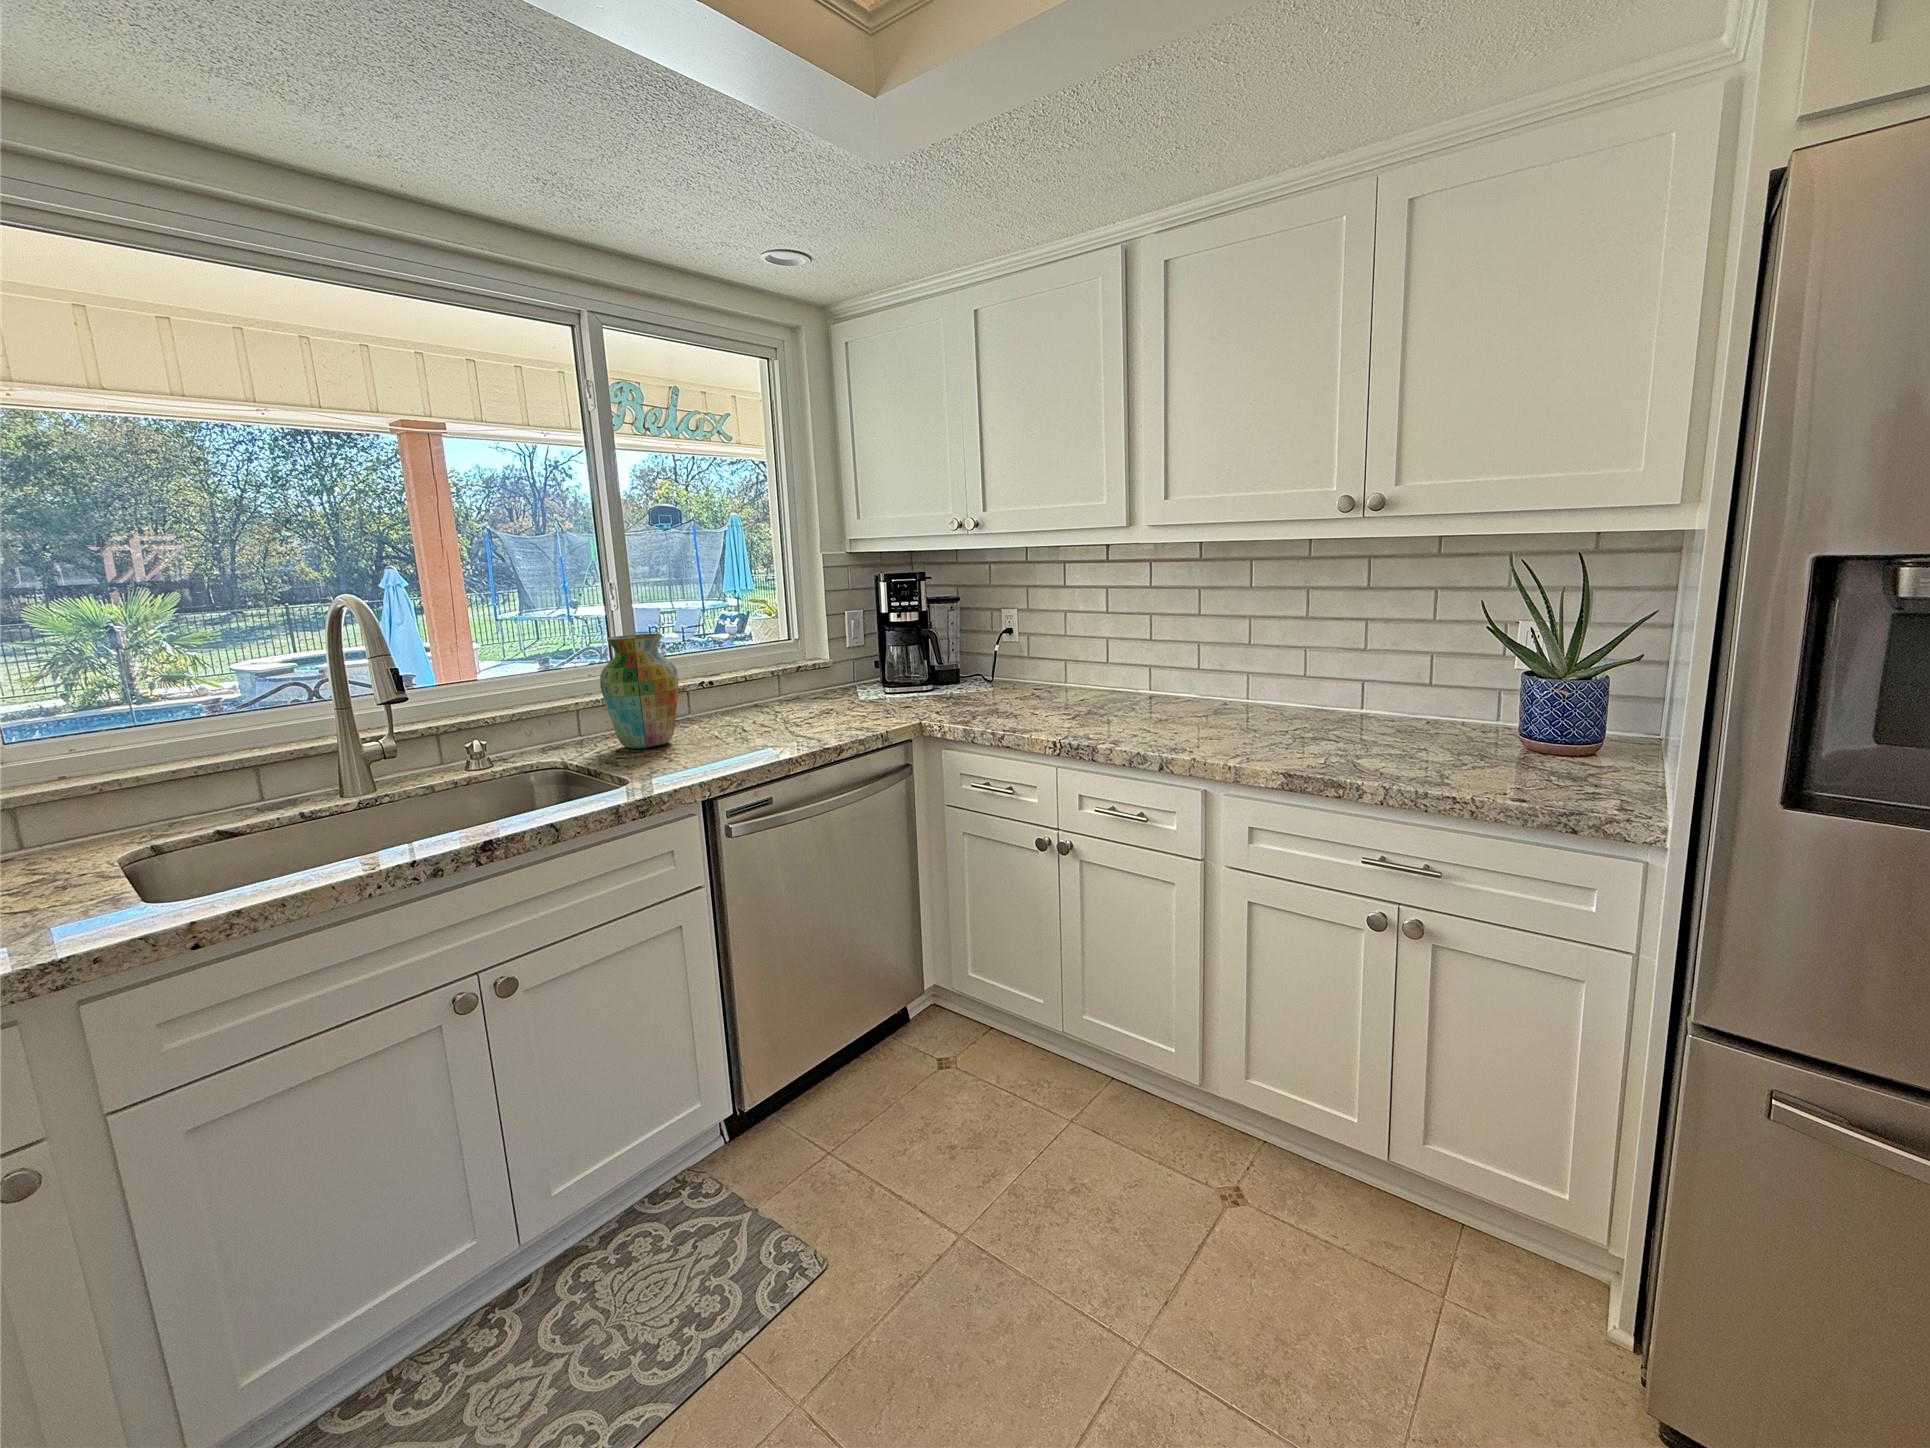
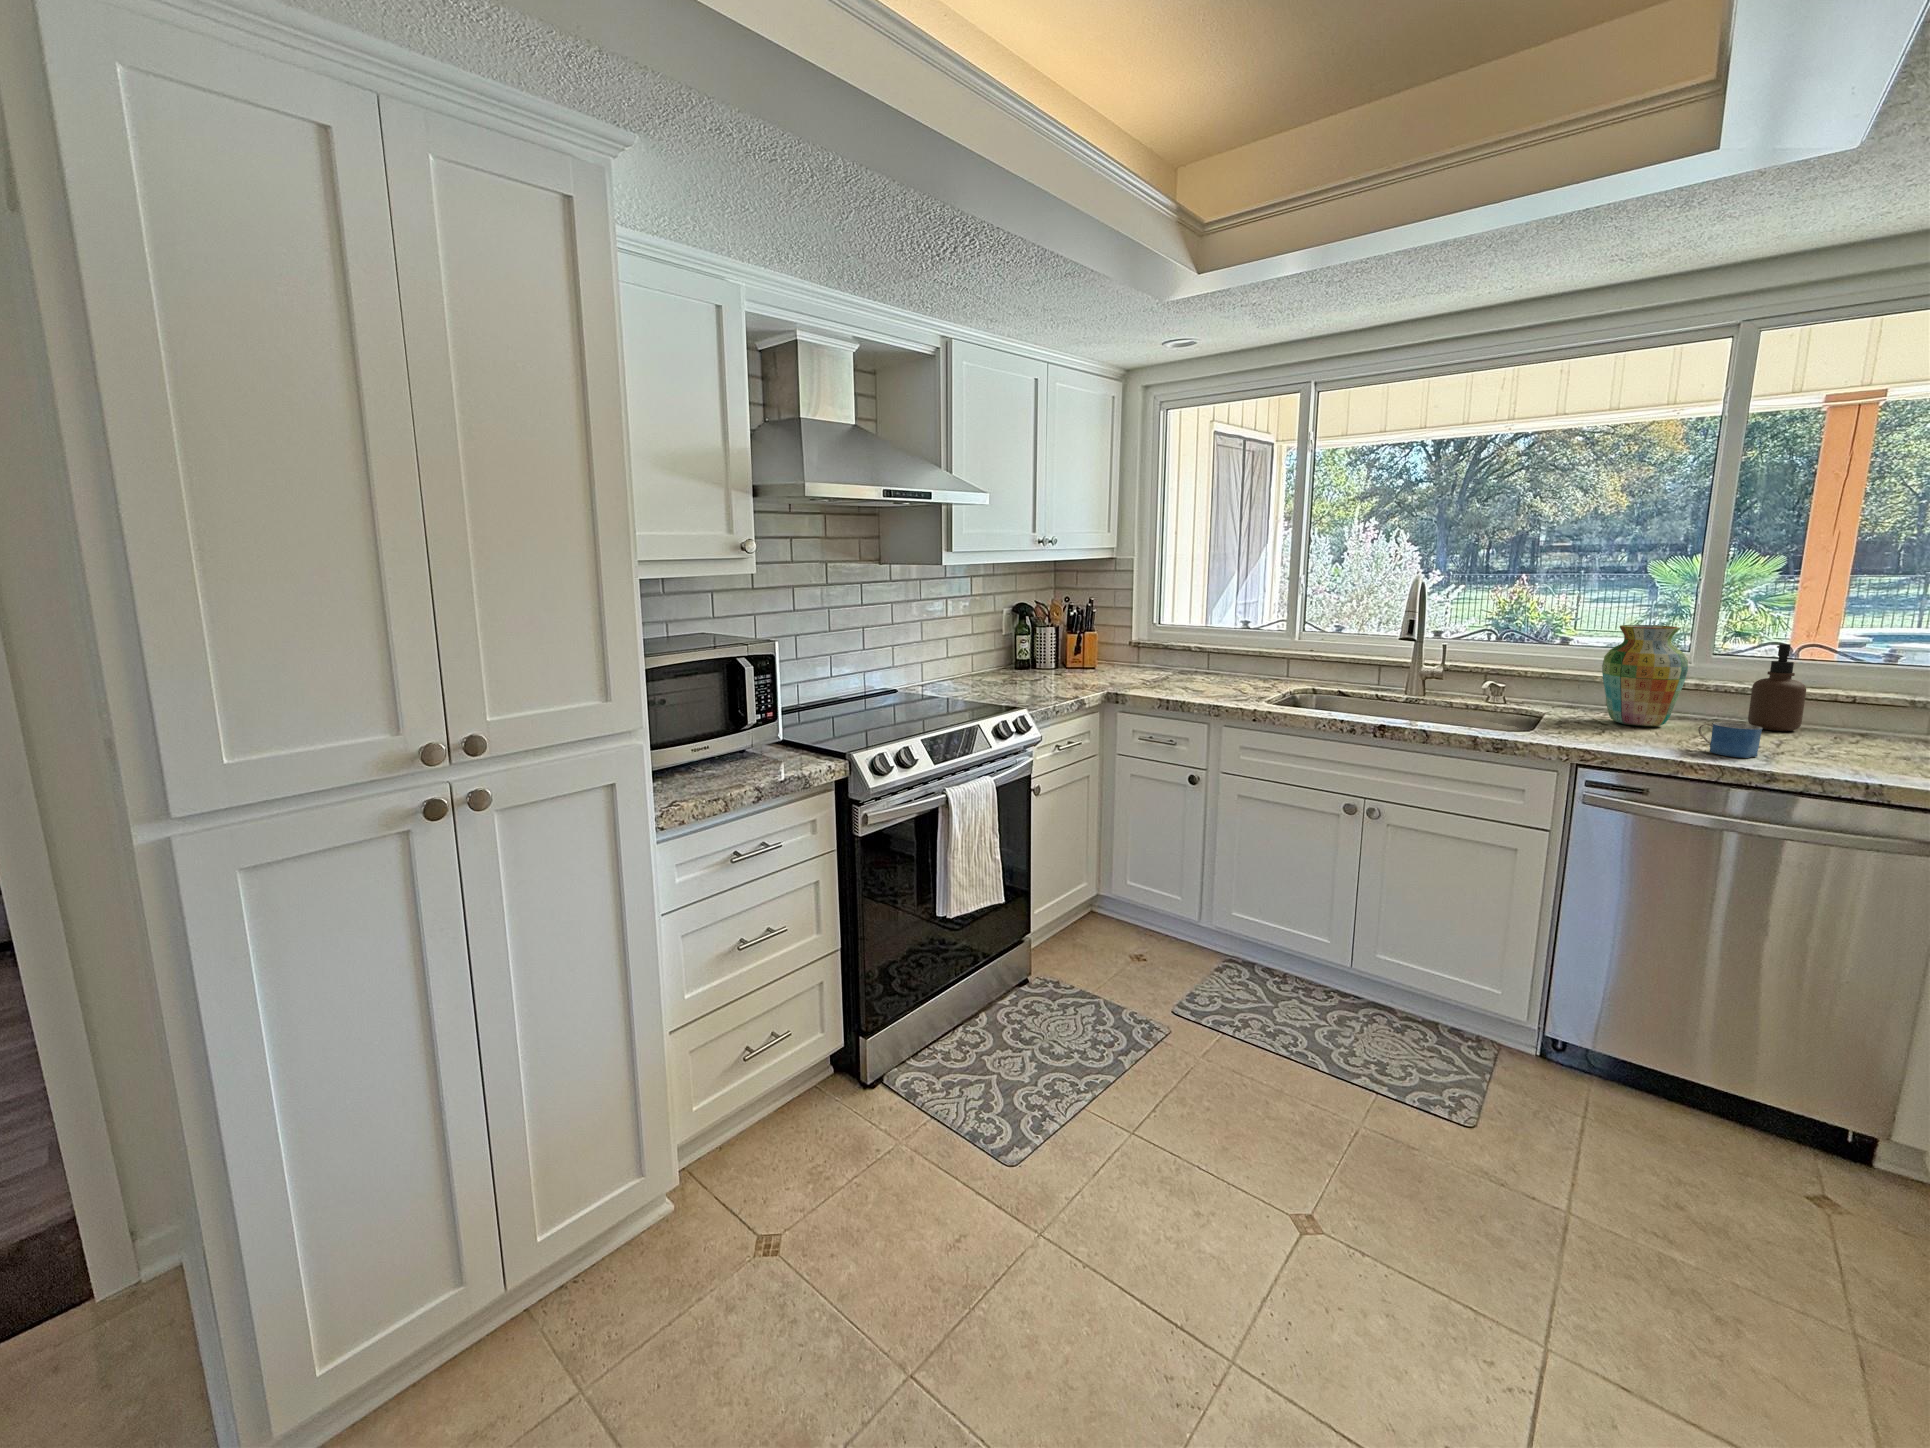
soap dispenser: none [689,640,729,722] -> present [1748,644,1806,731]
mug: none [754,713,800,747] -> present [1699,722,1763,758]

